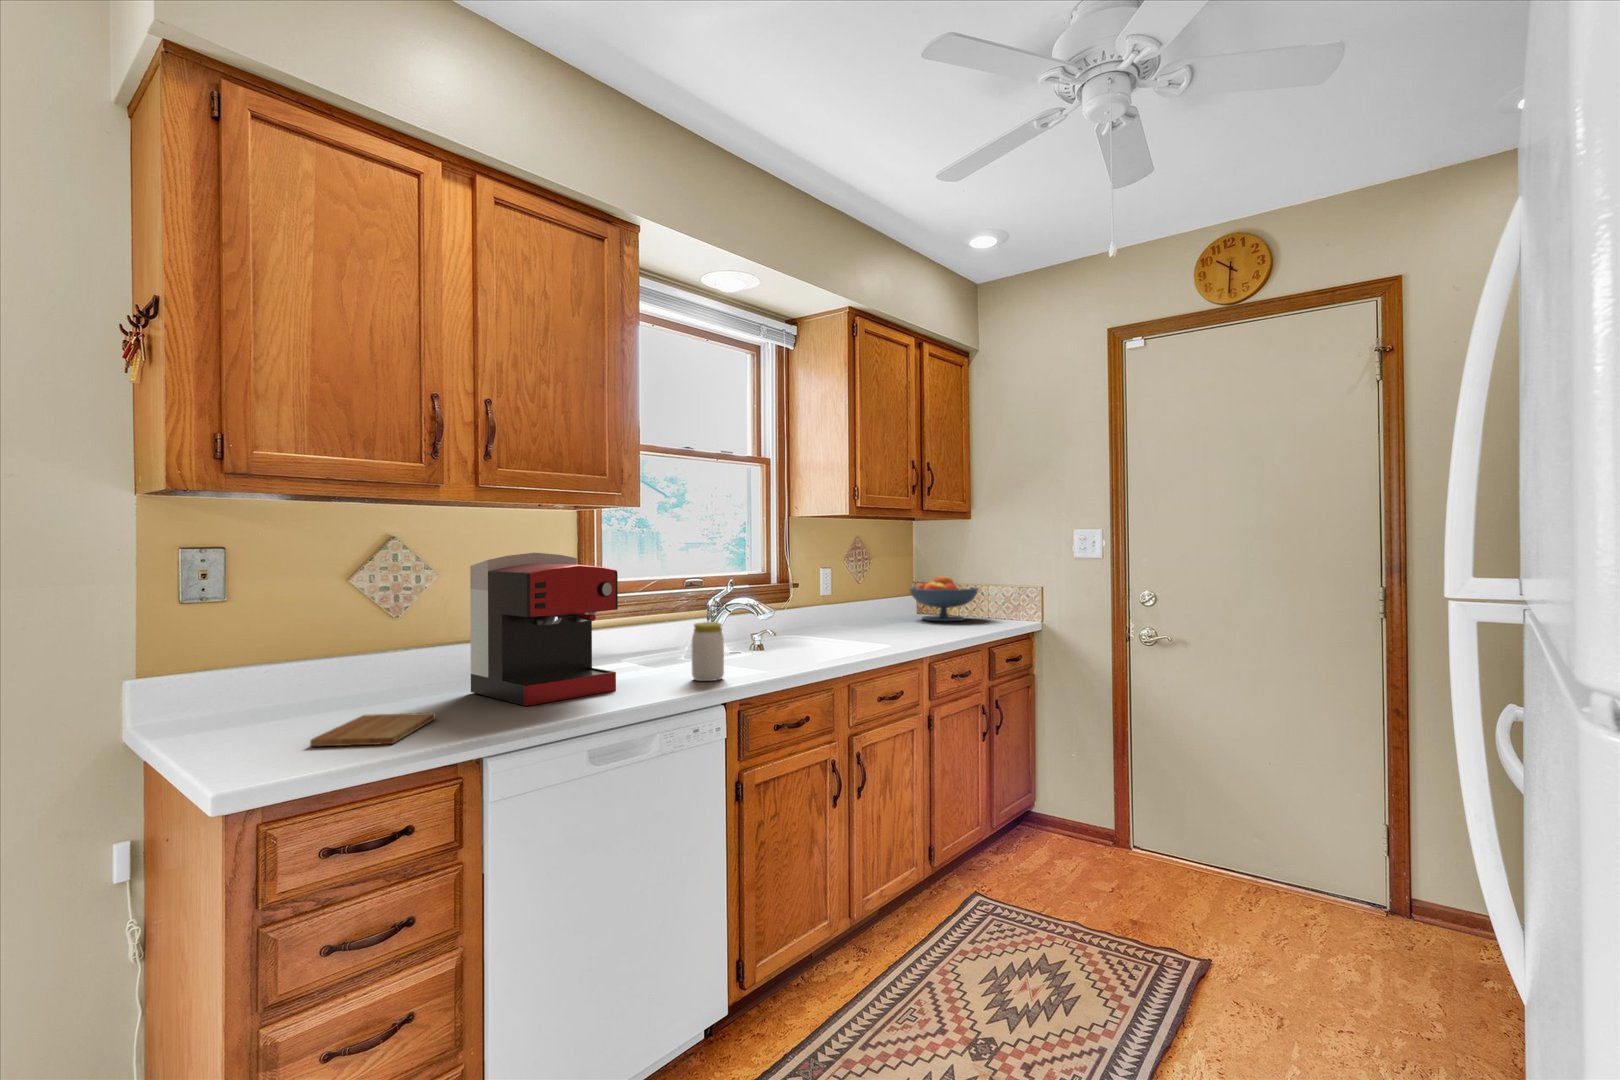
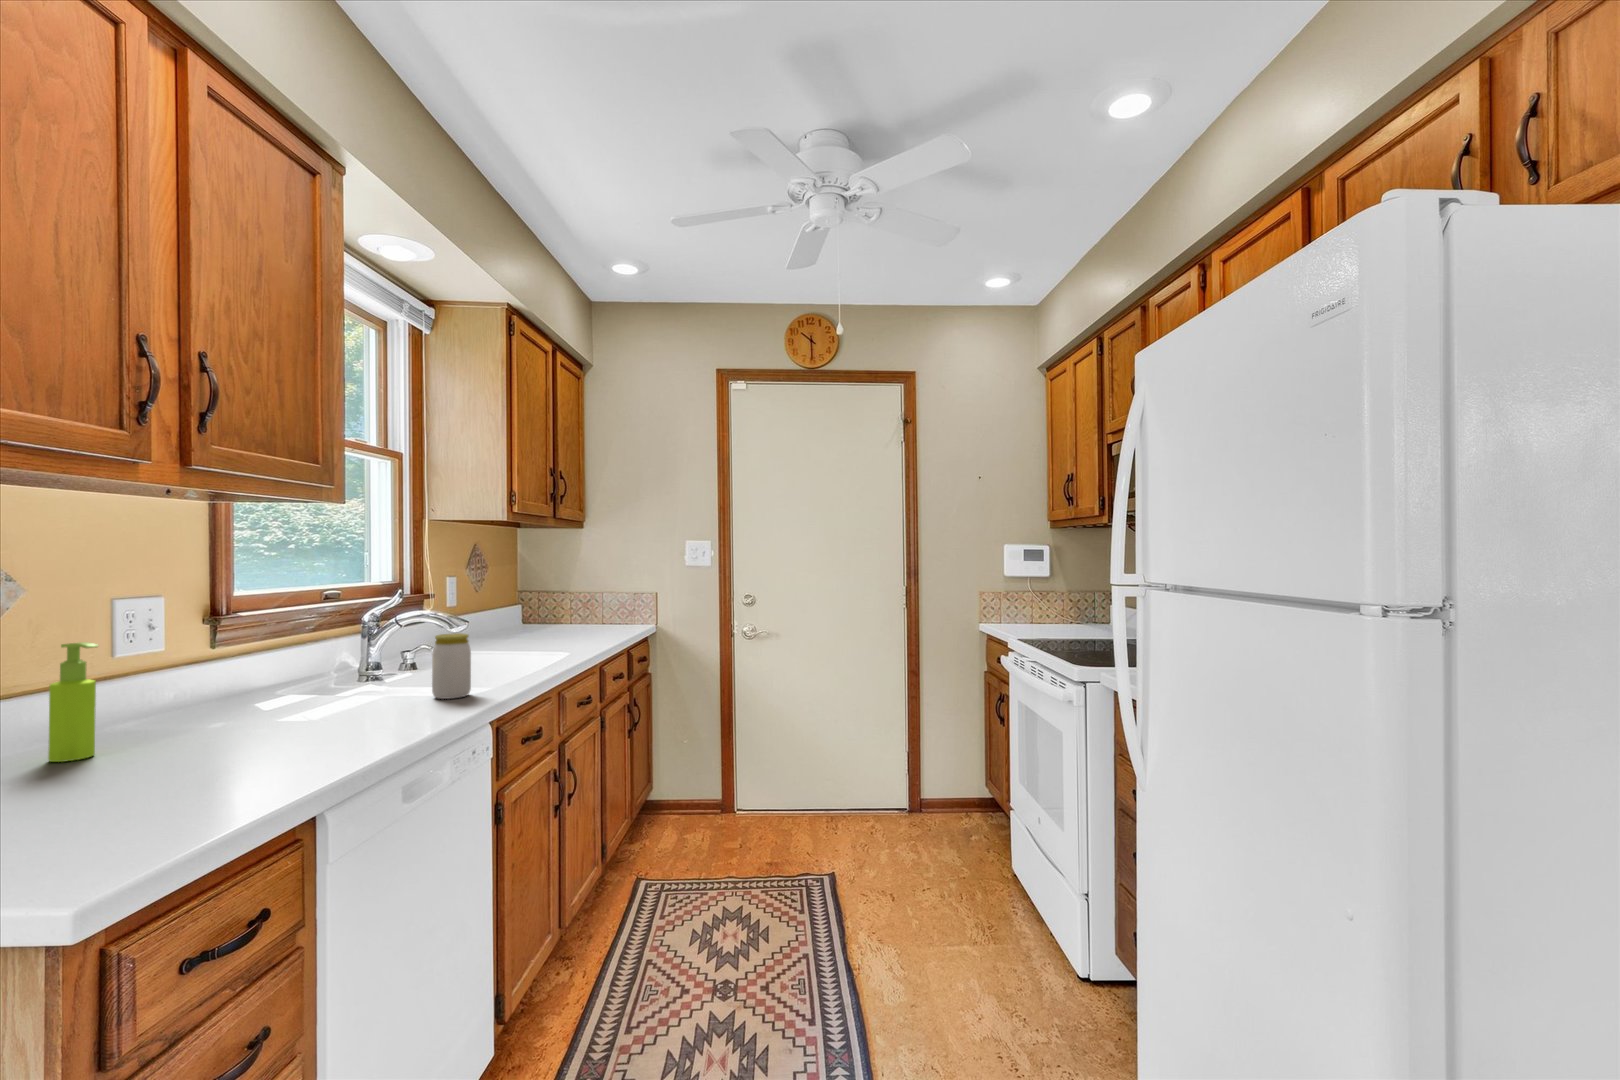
coffee maker: present [470,553,618,706] -> none [141,555,374,748]
fruit bowl: present [910,576,978,621] -> none [523,584,594,629]
soap dispenser: none [422,614,448,695] -> present [48,642,98,762]
cutting board: present [310,713,435,746] -> none [51,771,206,836]

